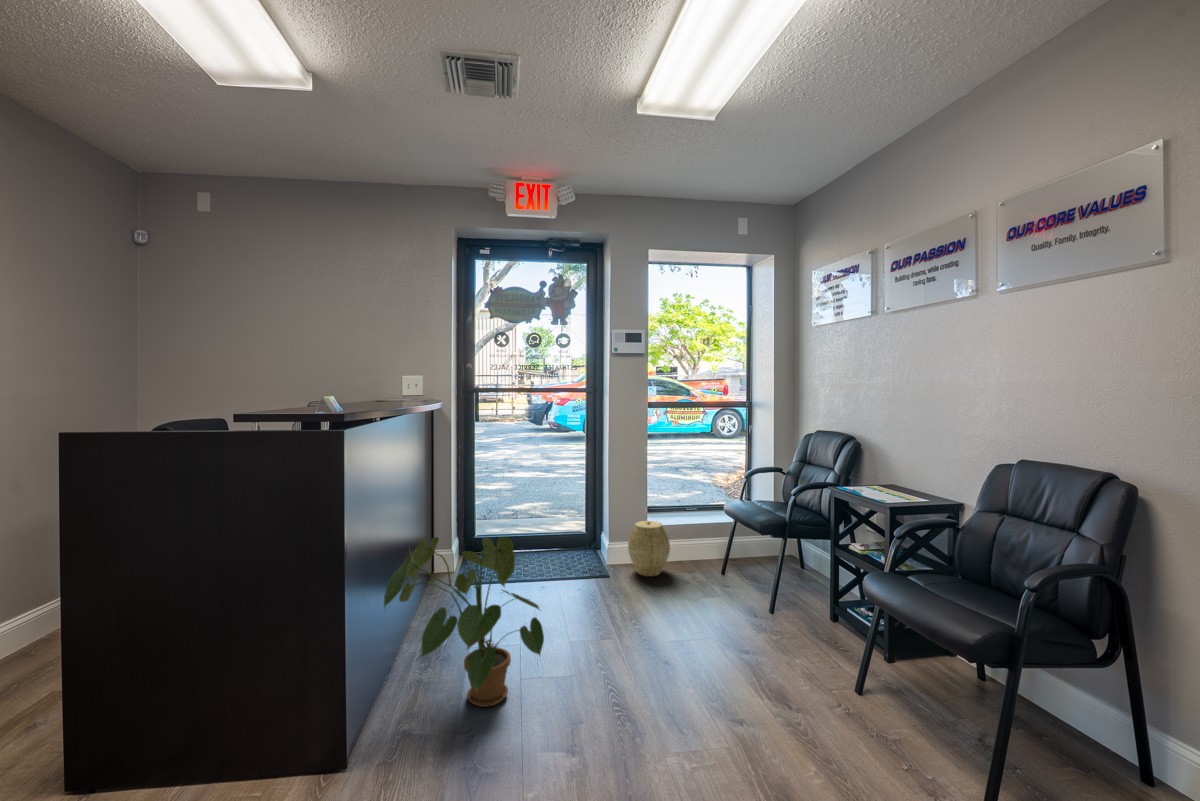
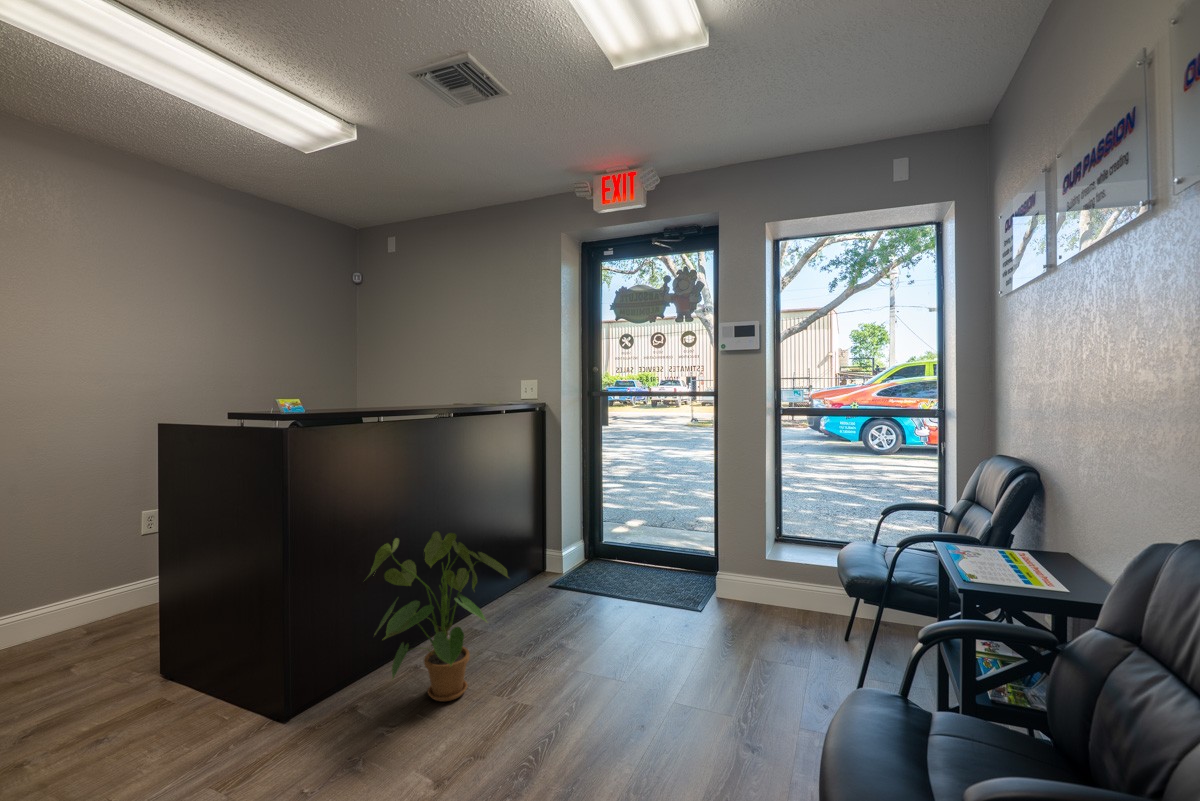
woven basket: present [628,521,670,576] -> none [725,553,777,622]

